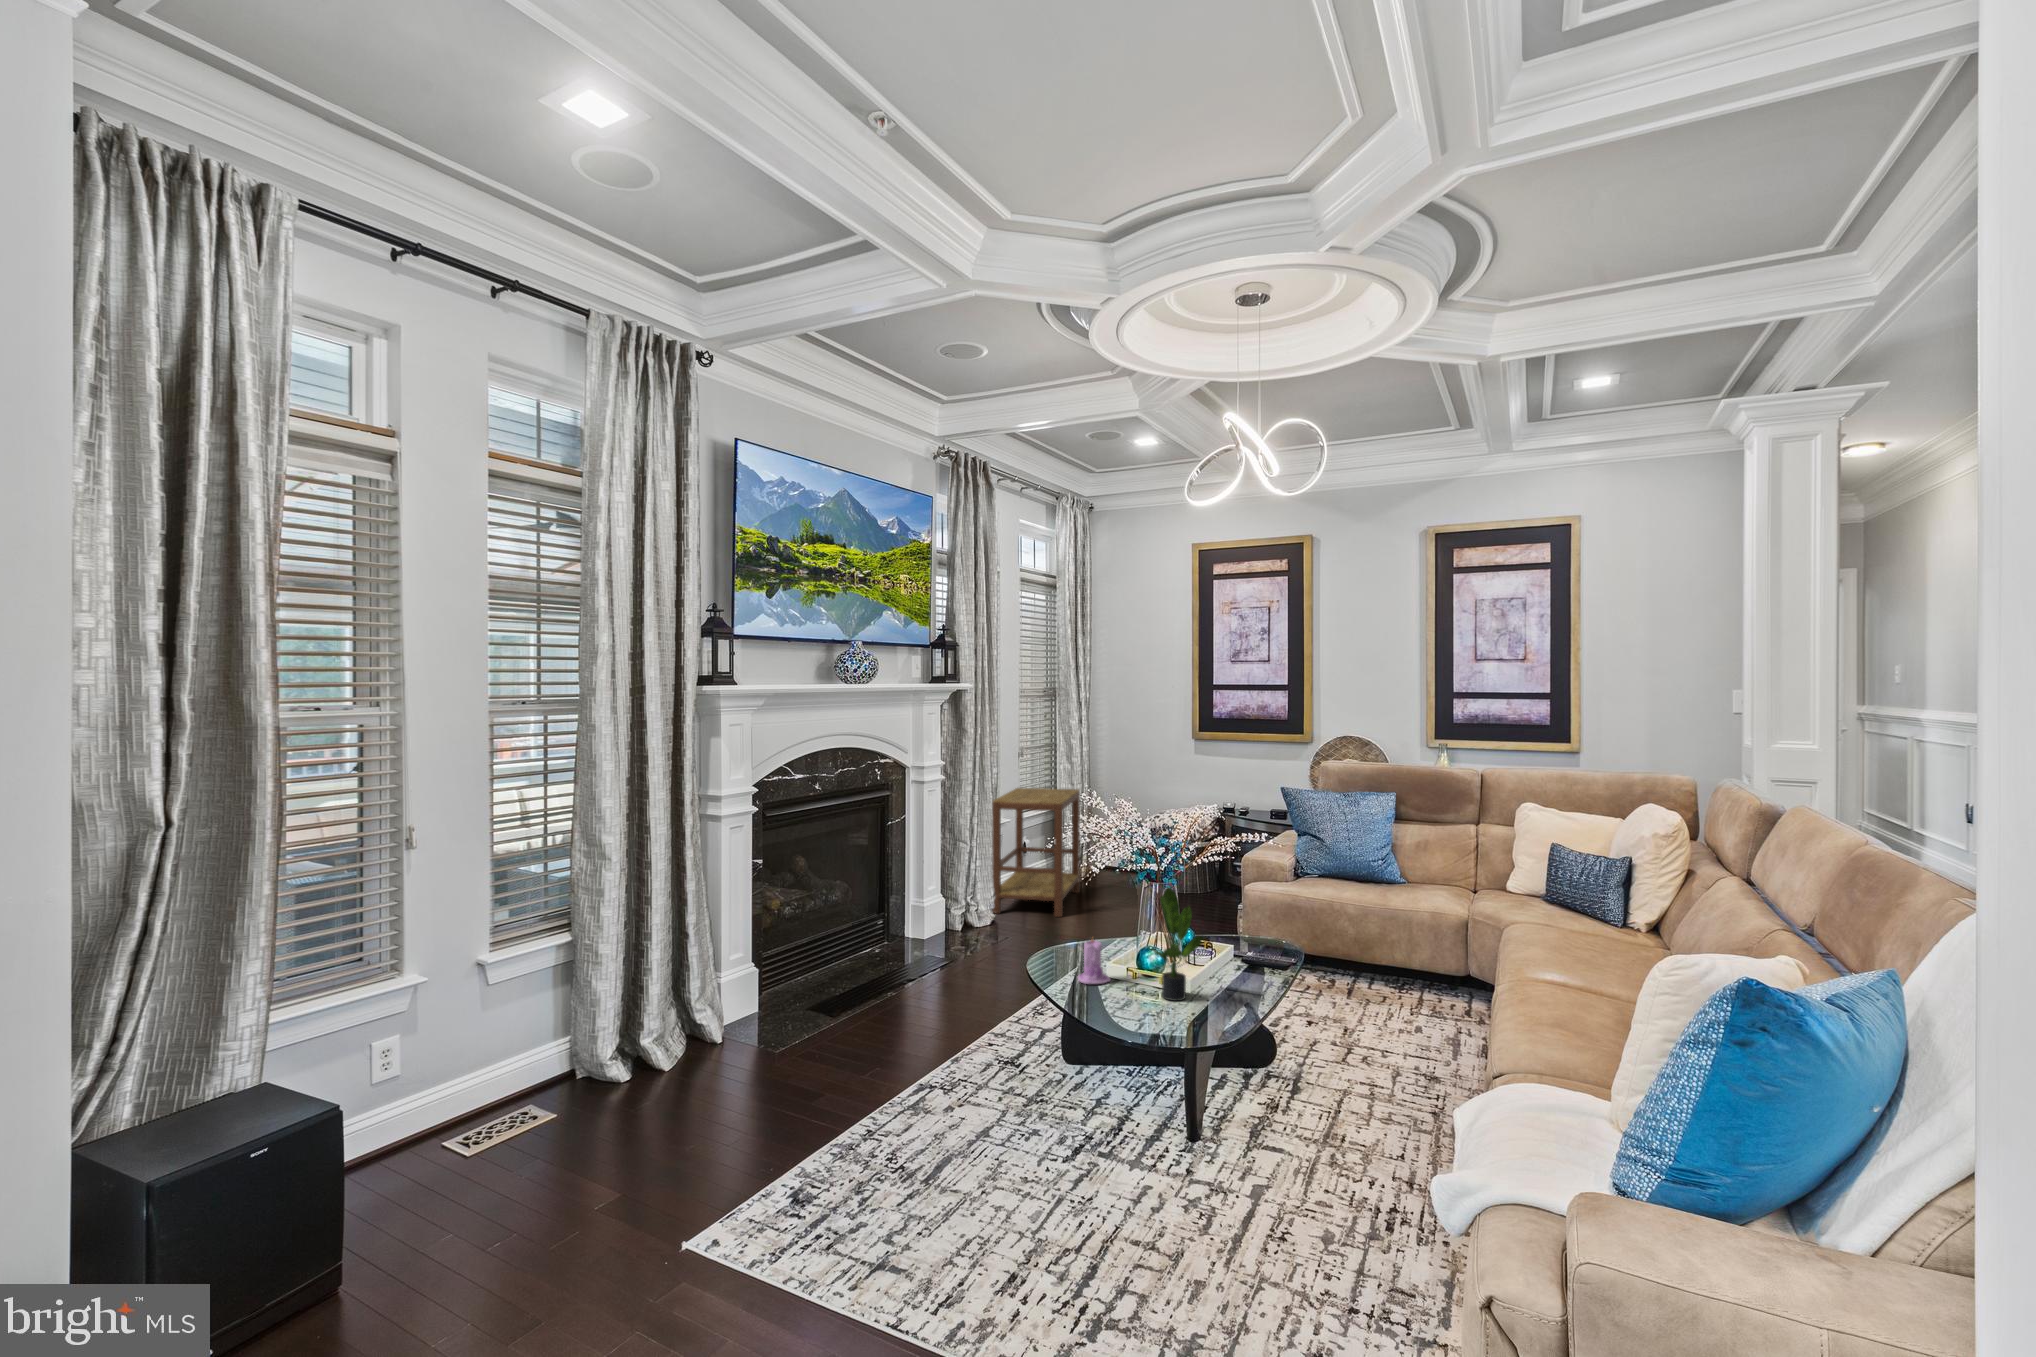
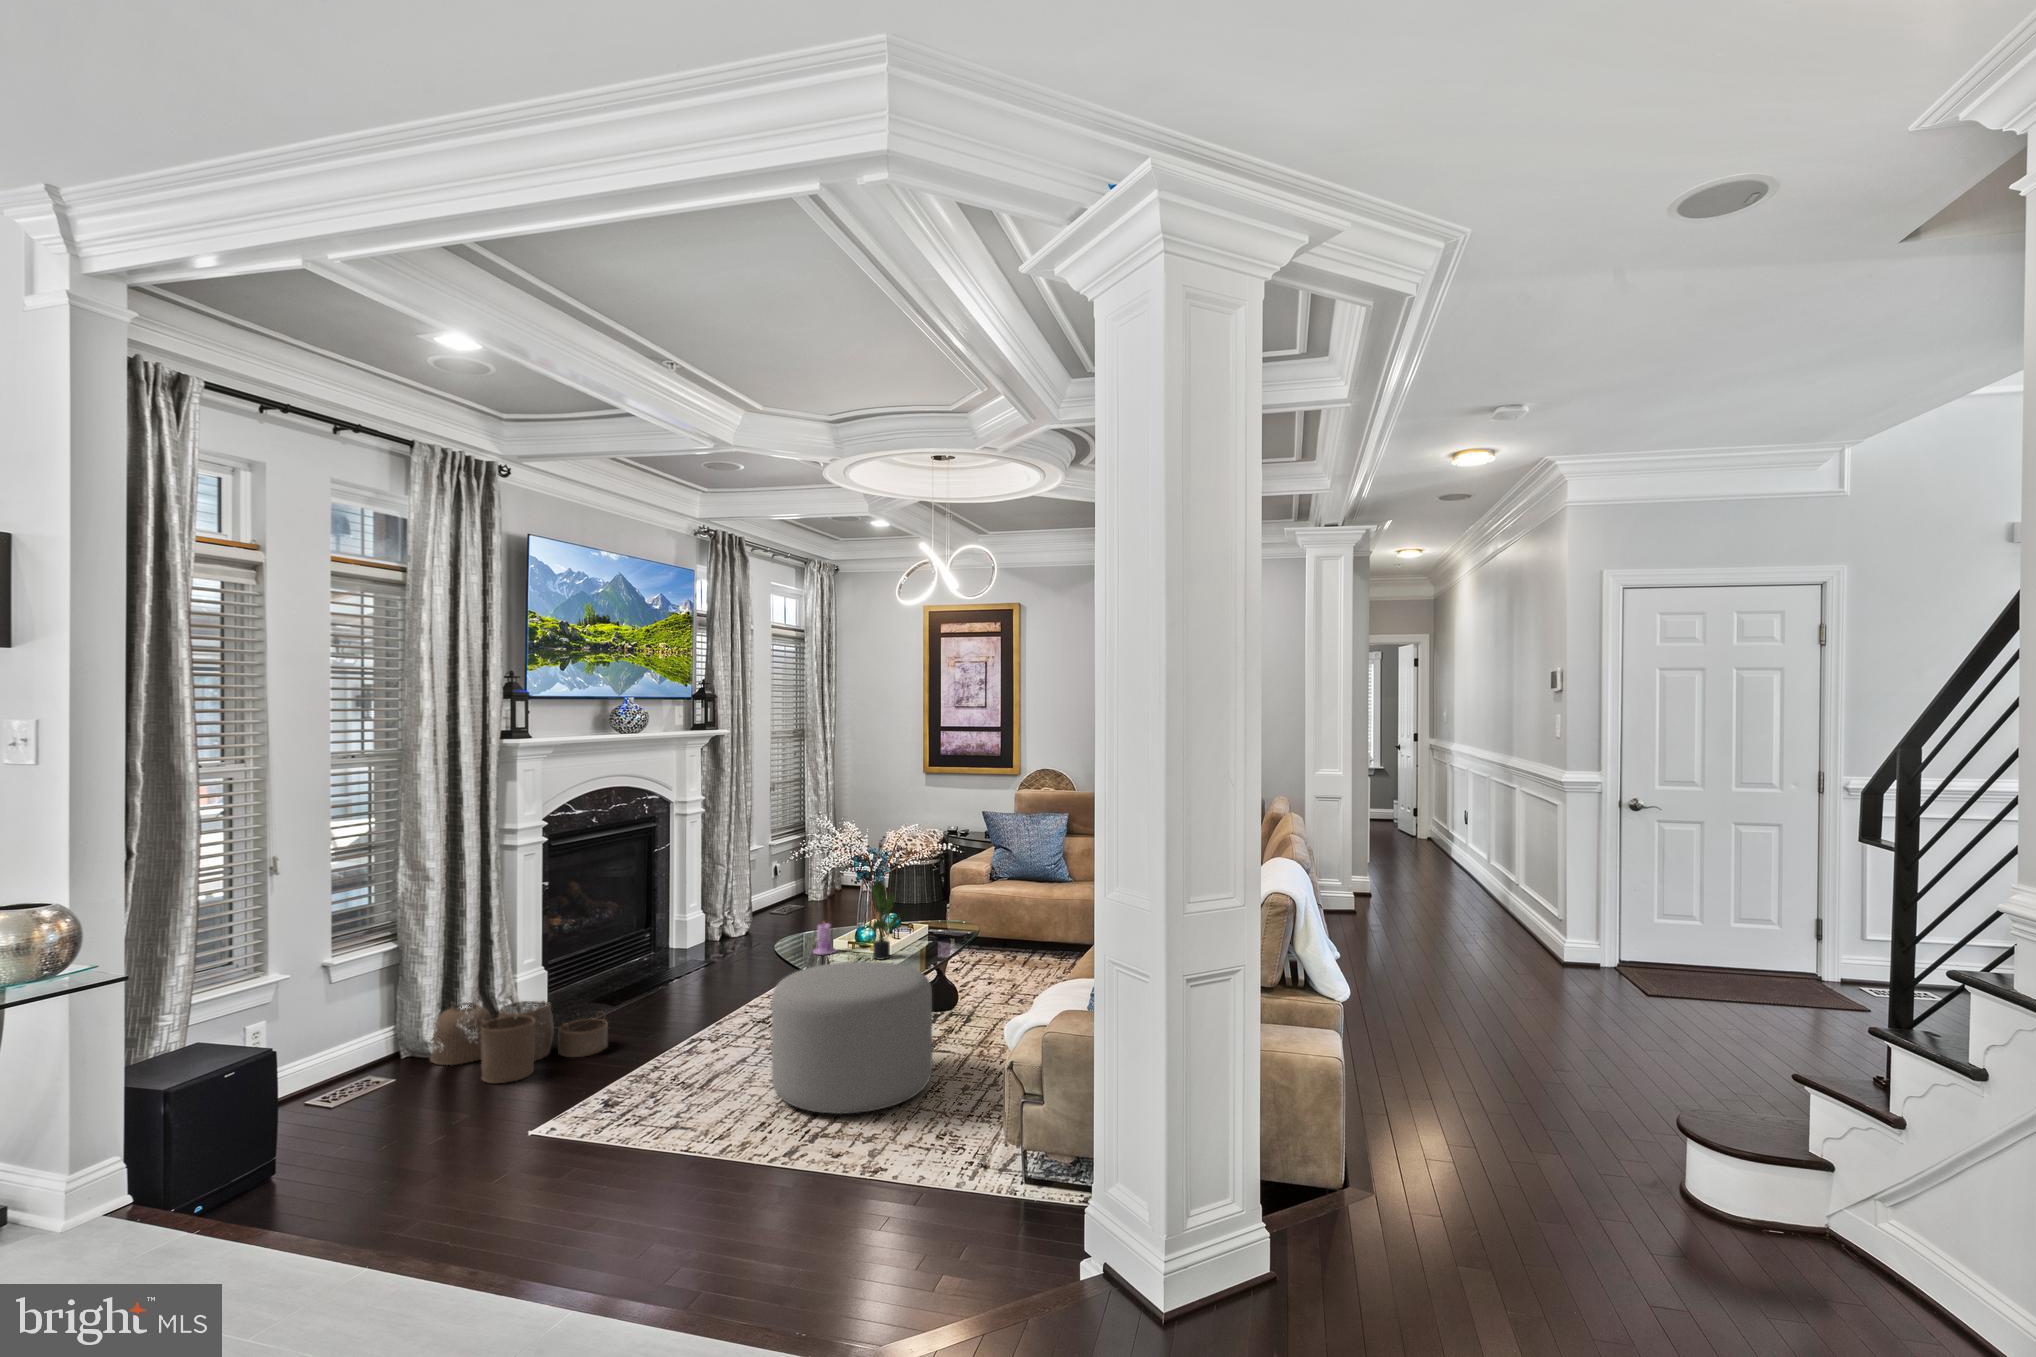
side table: present [992,788,1080,917] -> none [747,818,824,925]
woven basket: none [607,1008,816,1135] -> present [430,997,608,1083]
ottoman: none [1026,1012,1269,1271] -> present [772,961,932,1114]

